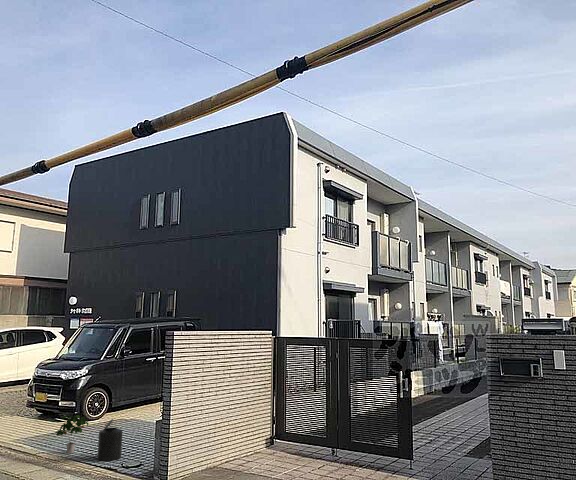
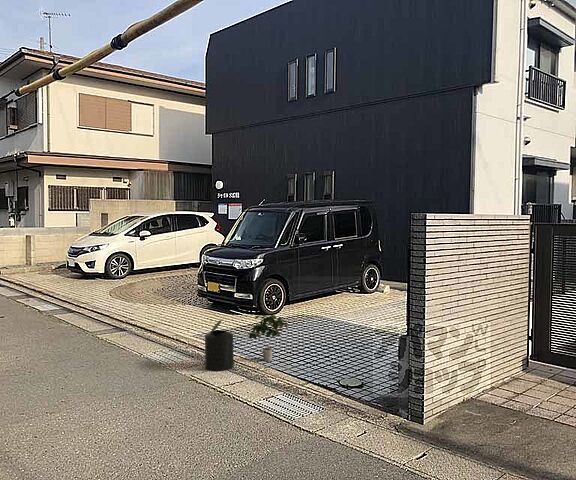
trash can: present [98,419,122,461] -> present [205,320,234,371]

